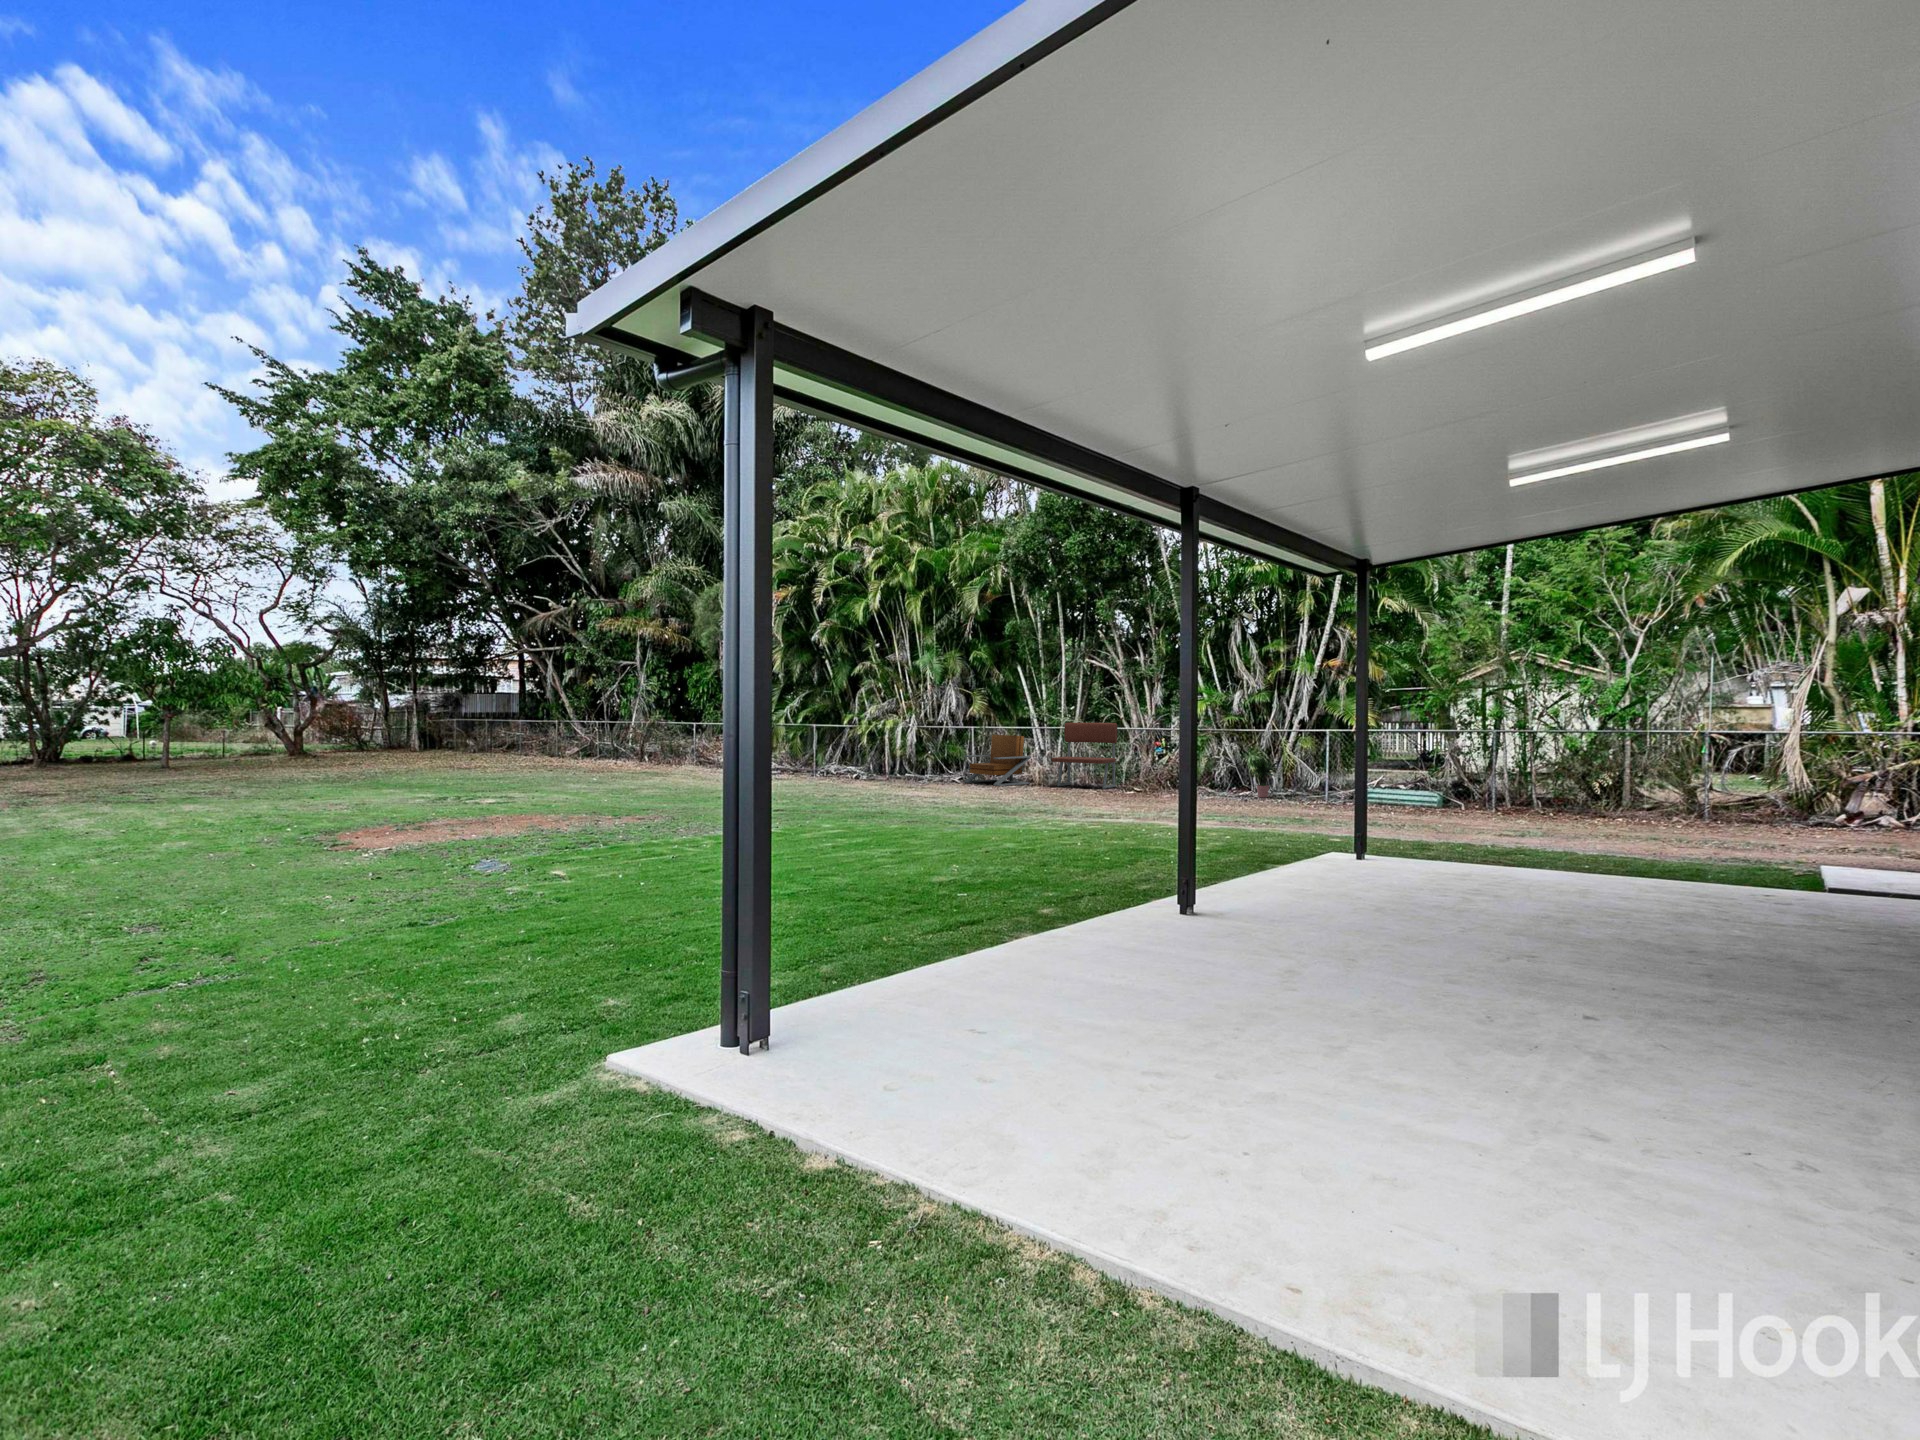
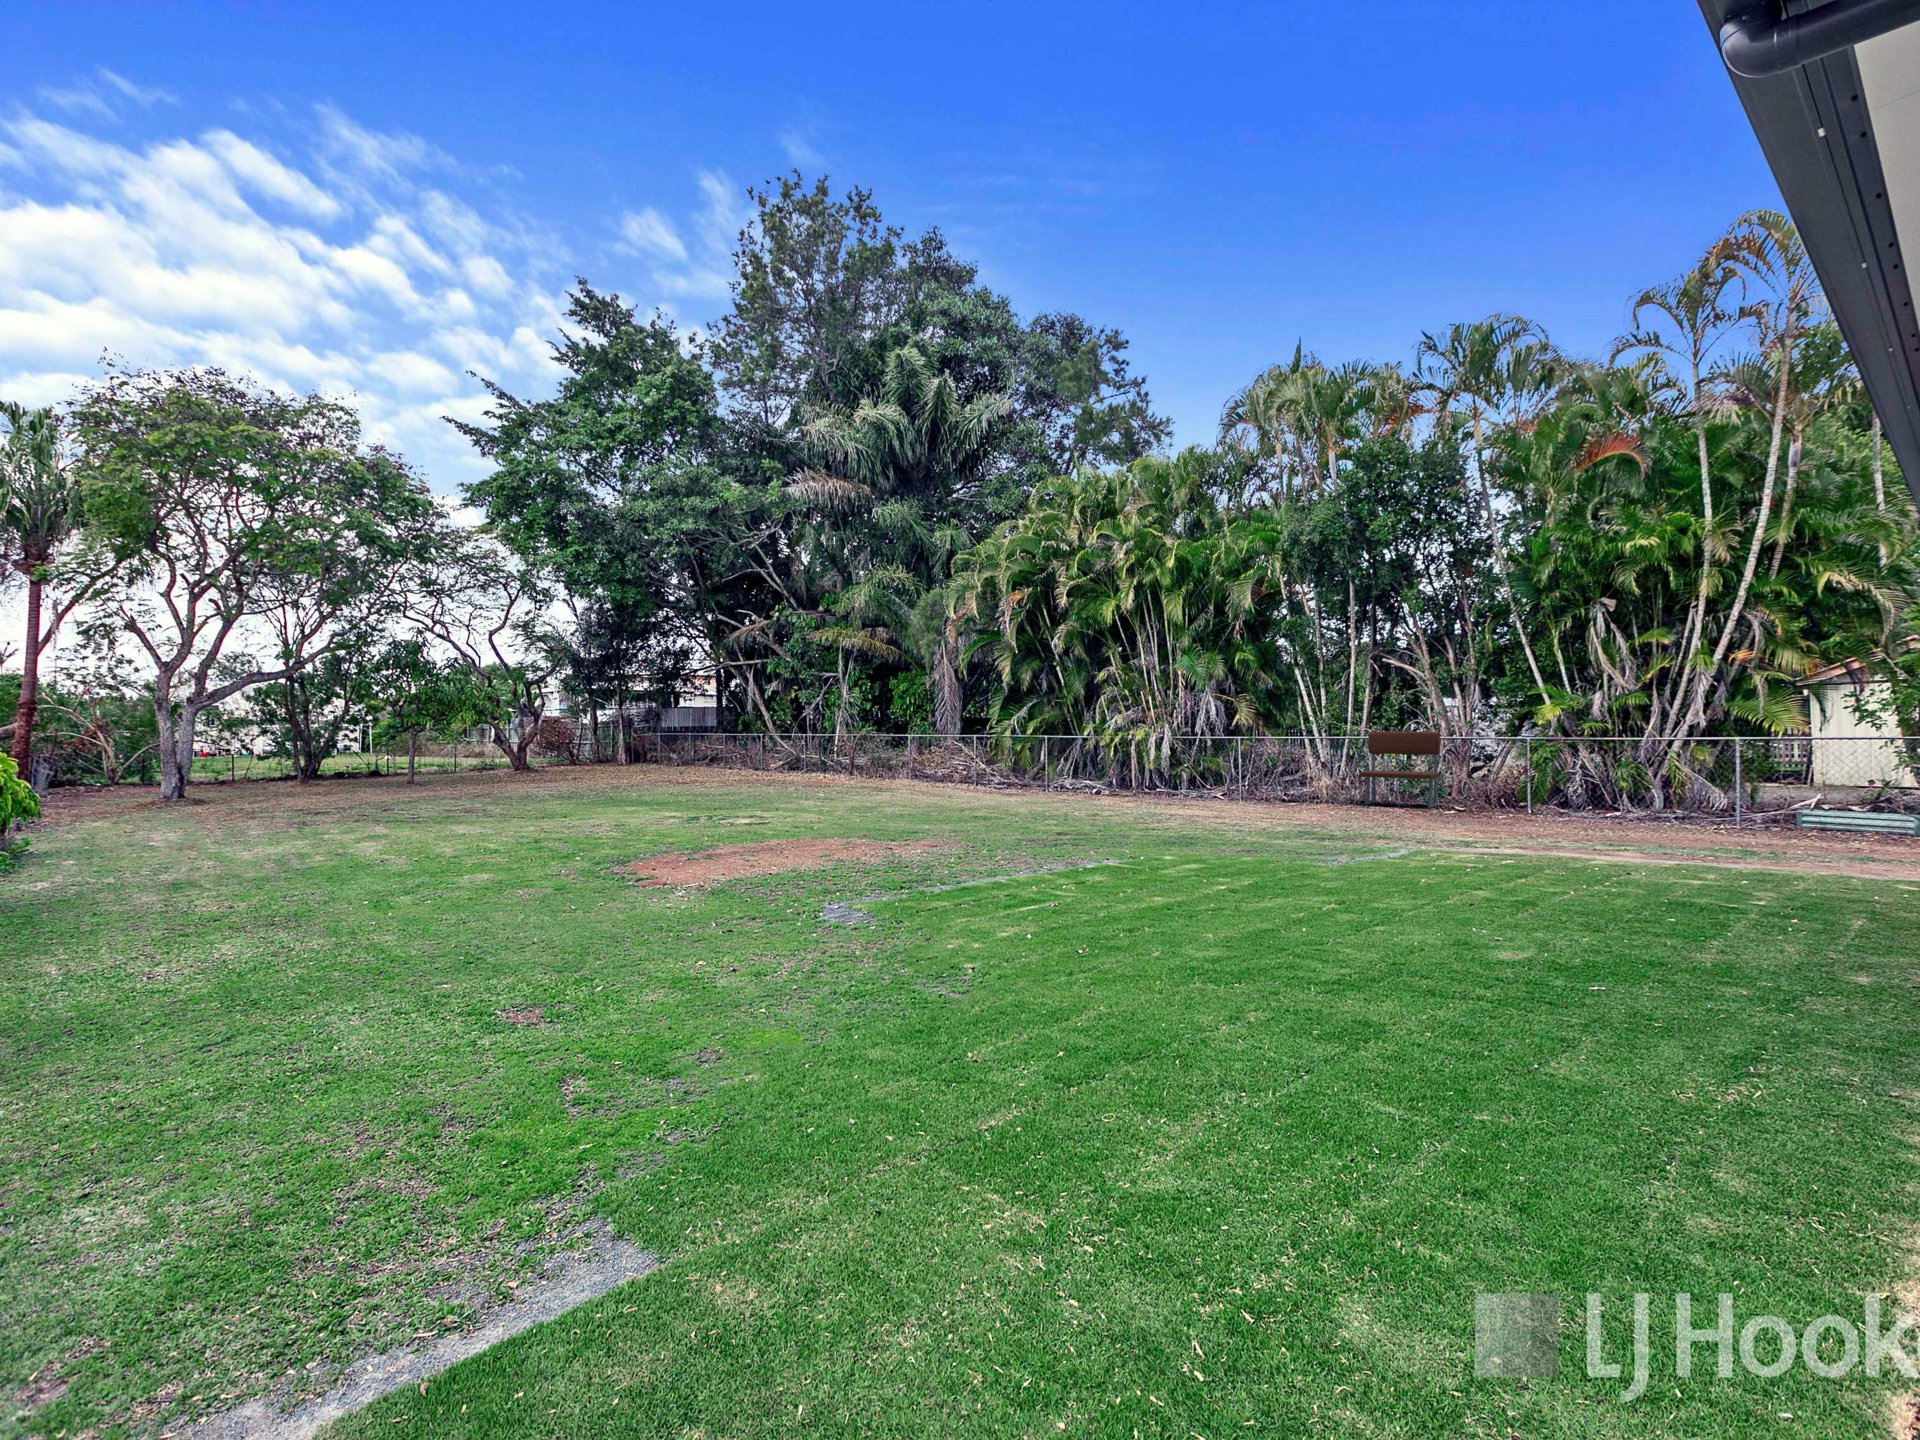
lounge chair: present [965,735,1031,786] -> none [1243,746,1324,804]
potted plant: present [1252,758,1277,797] -> none [1648,772,1690,821]

